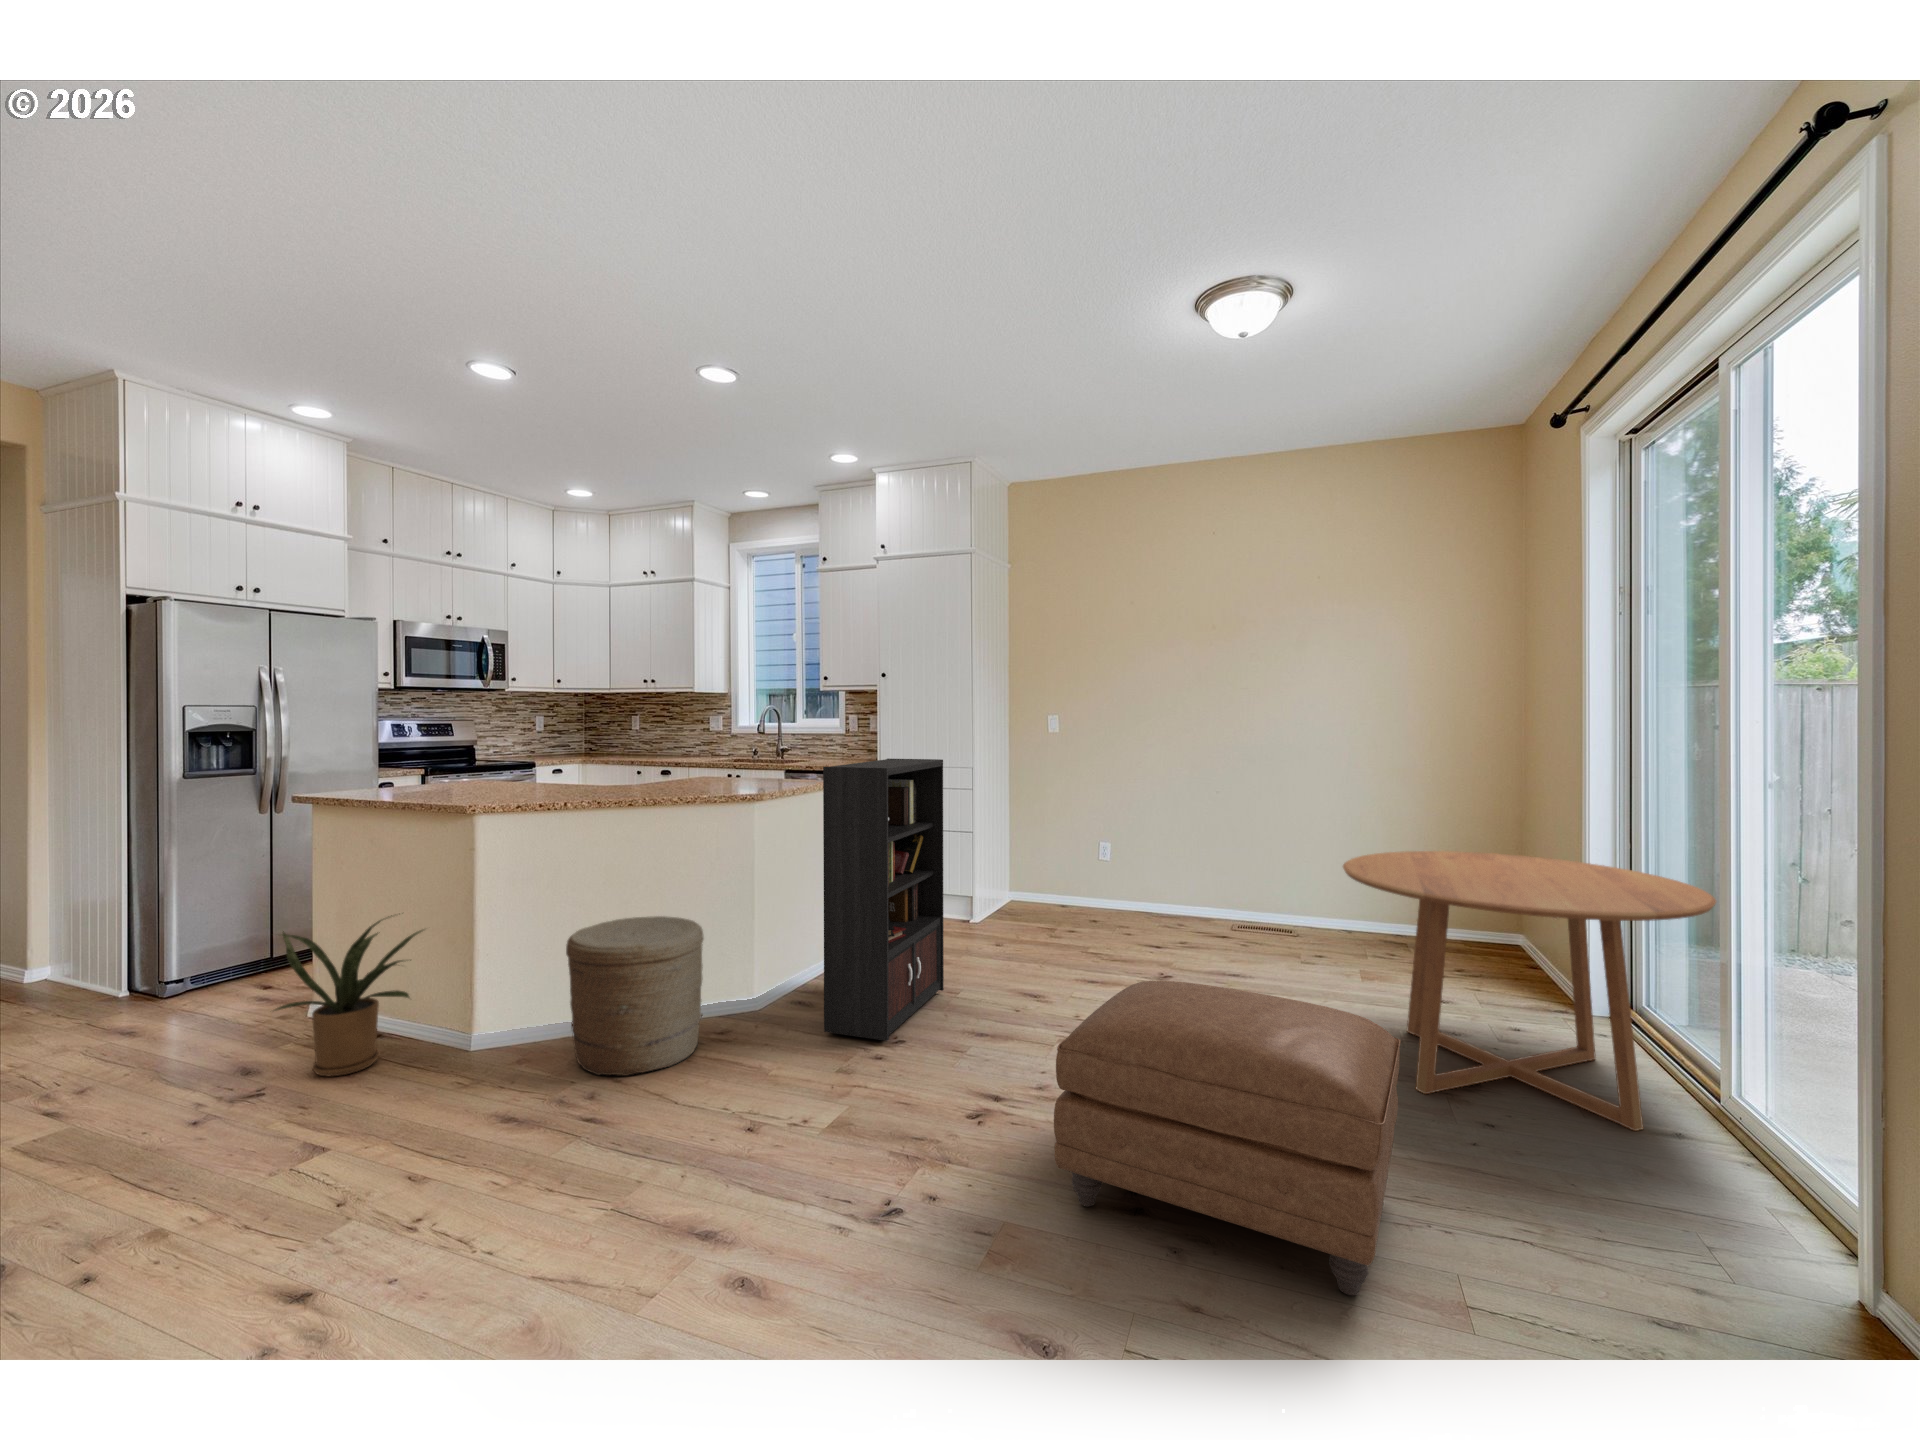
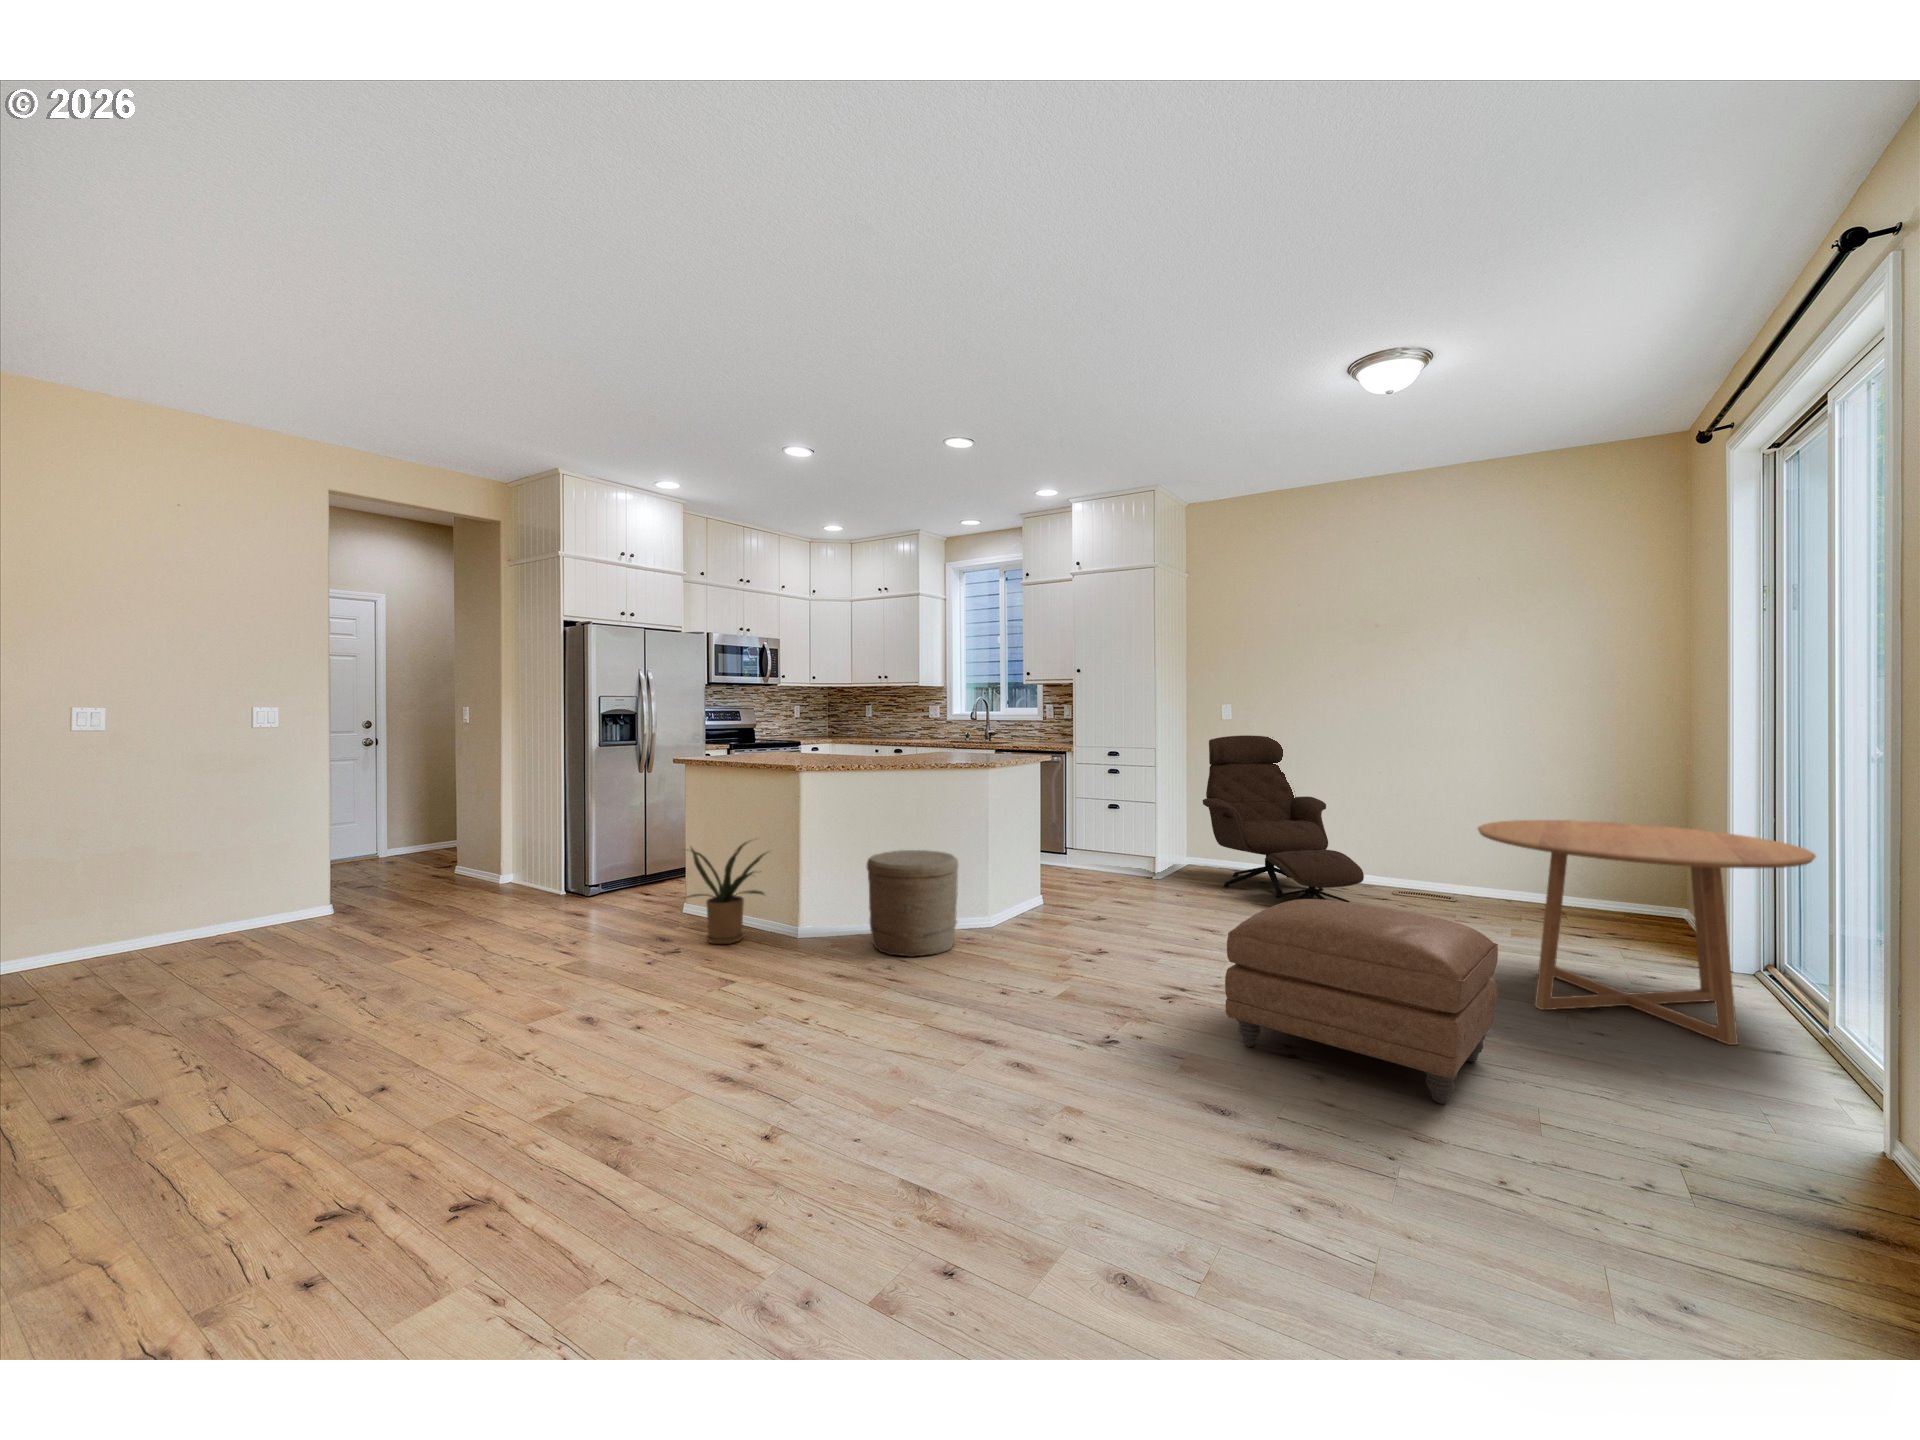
lounge chair: none [1026,751,1204,957] -> present [1203,735,1364,902]
bookcase: present [823,759,944,1041] -> none [1045,738,1135,949]

